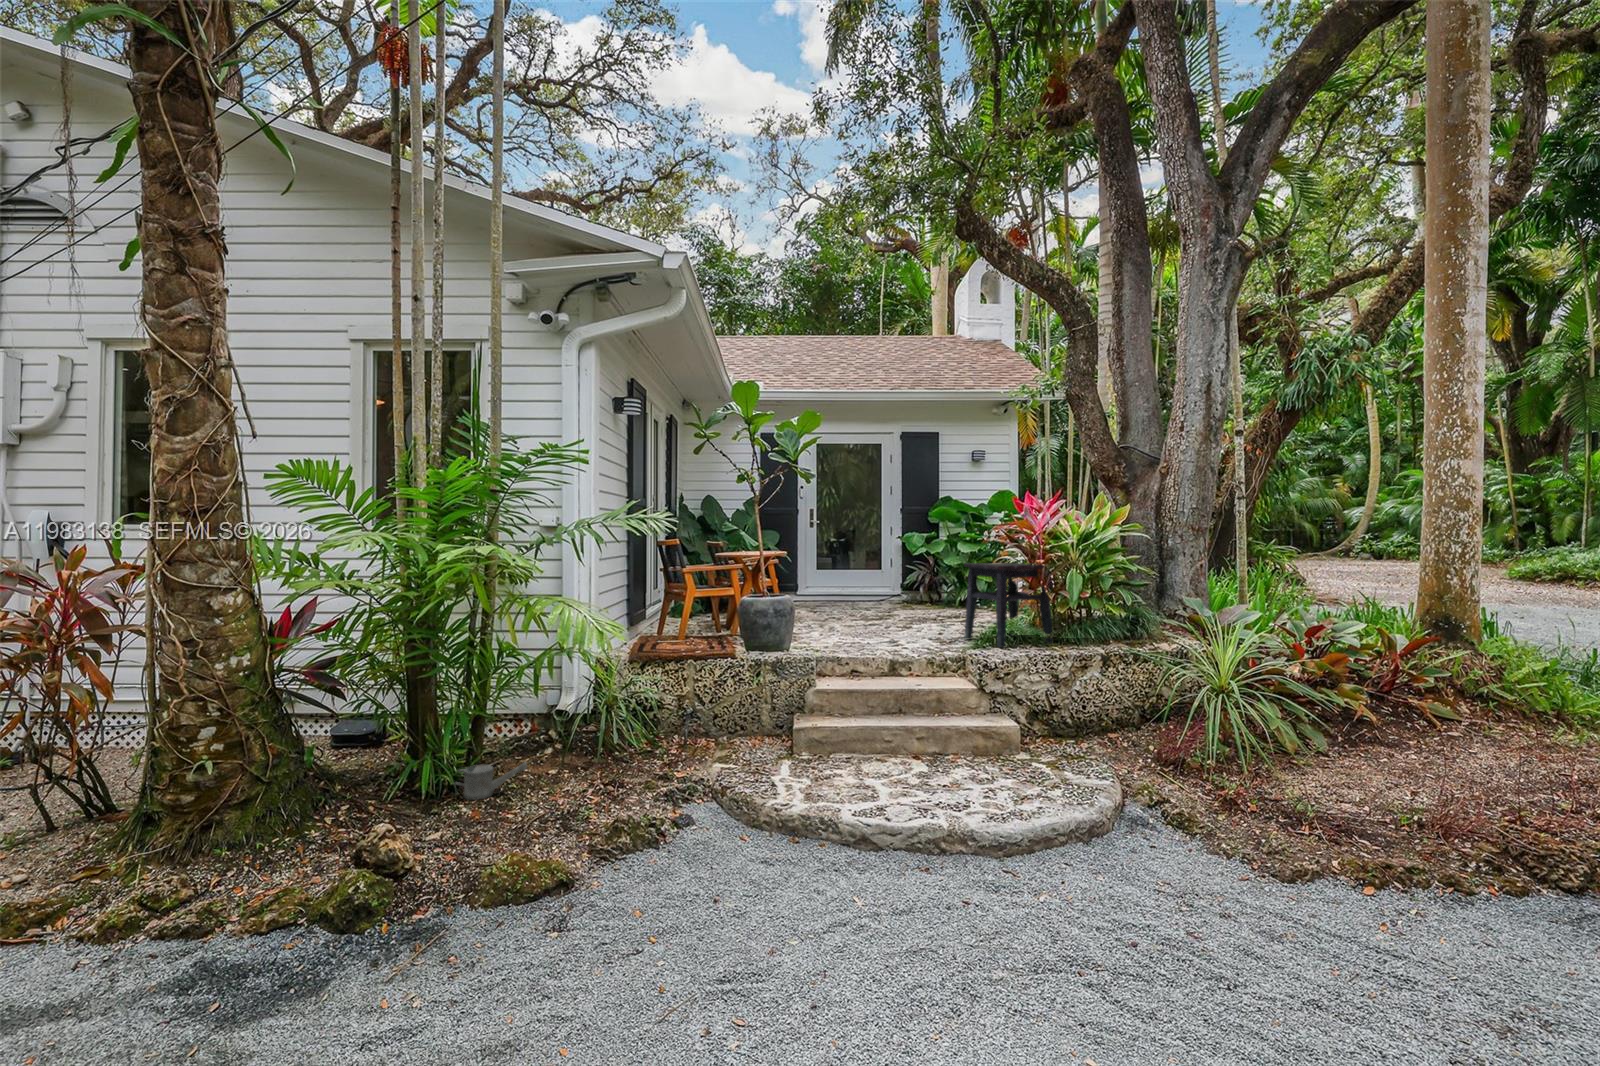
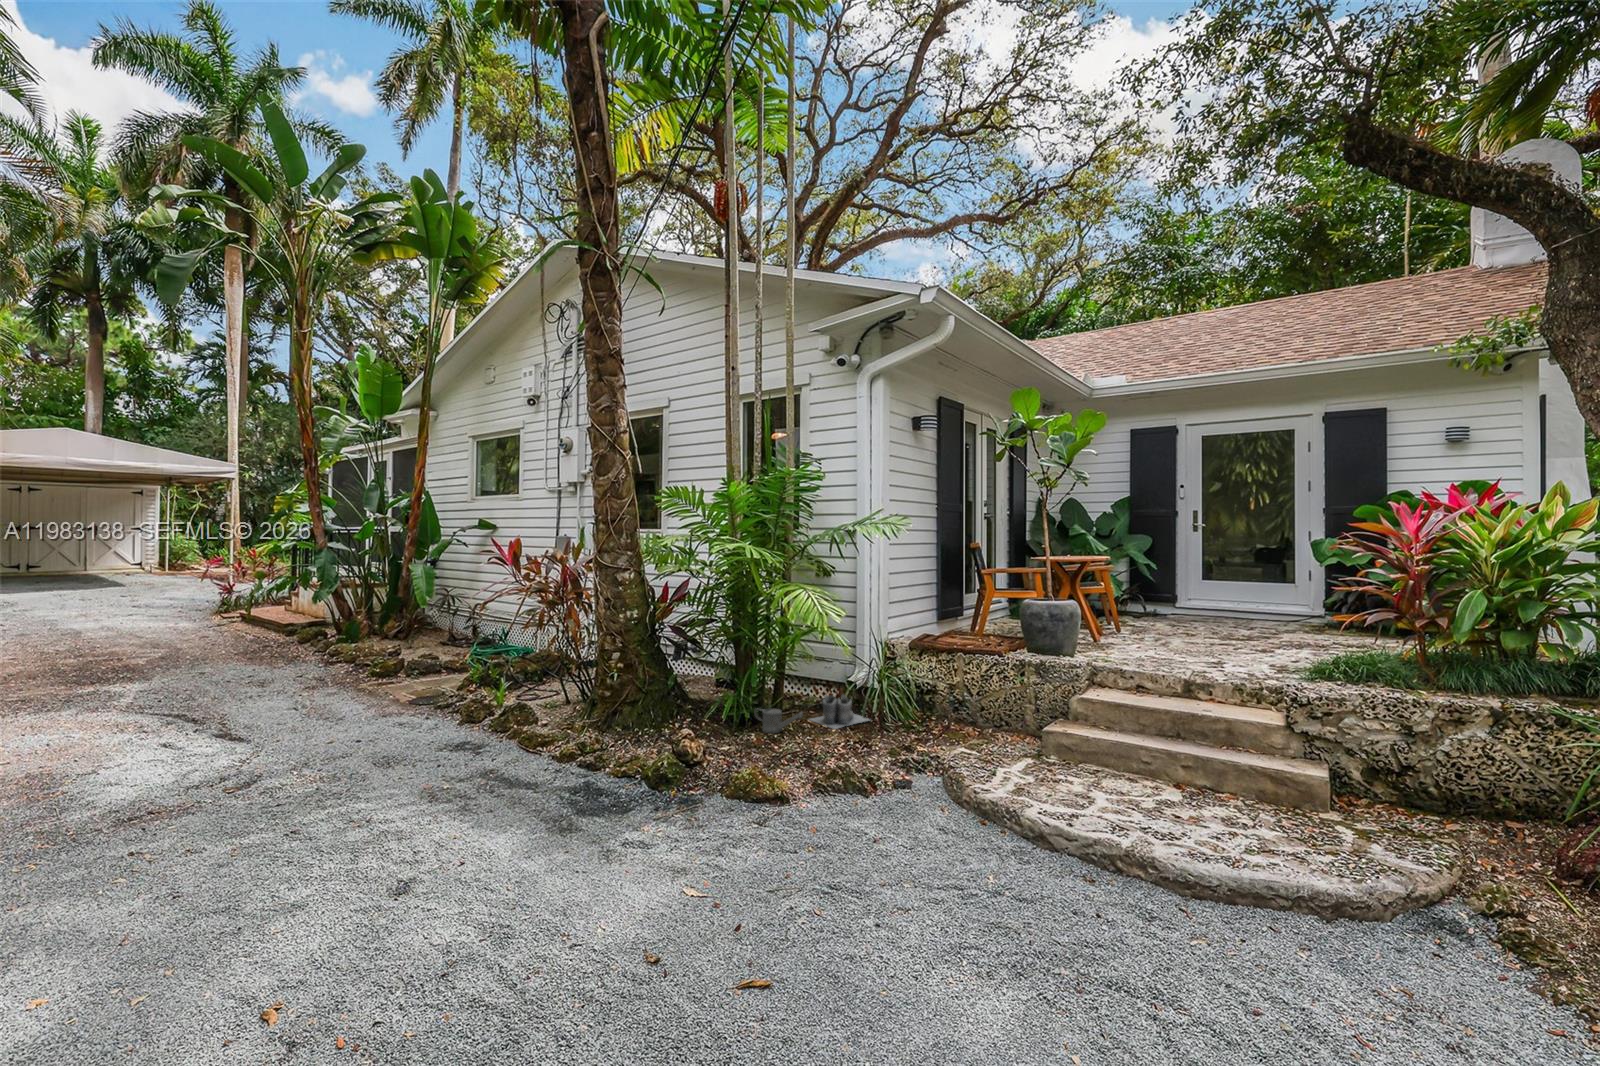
side table: present [964,563,1053,647] -> none [1306,578,1435,689]
boots: none [509,730,592,776] -> present [810,695,870,729]

